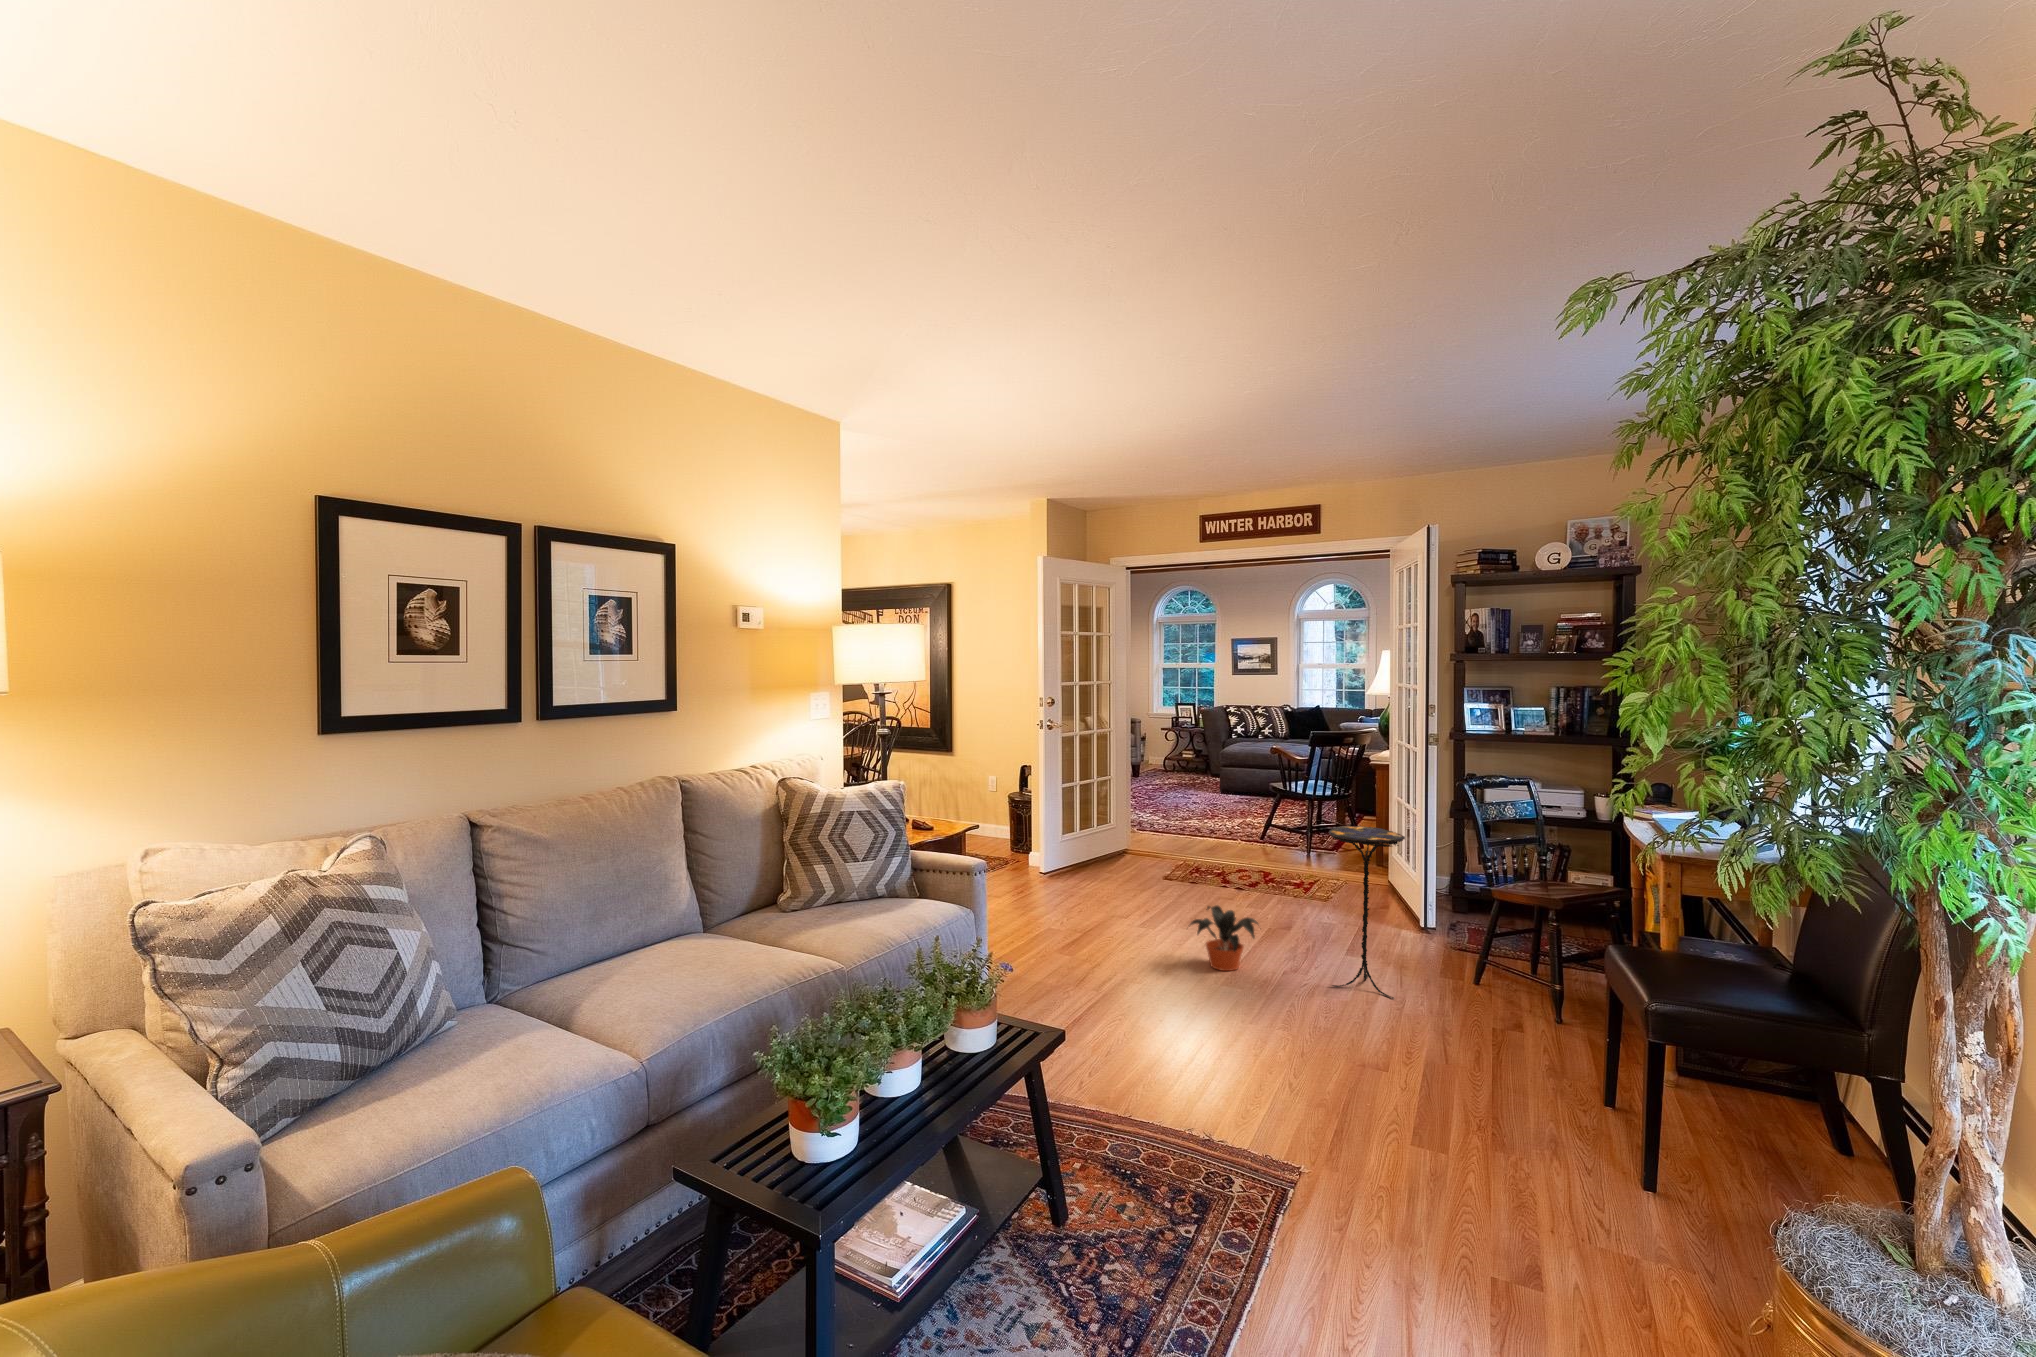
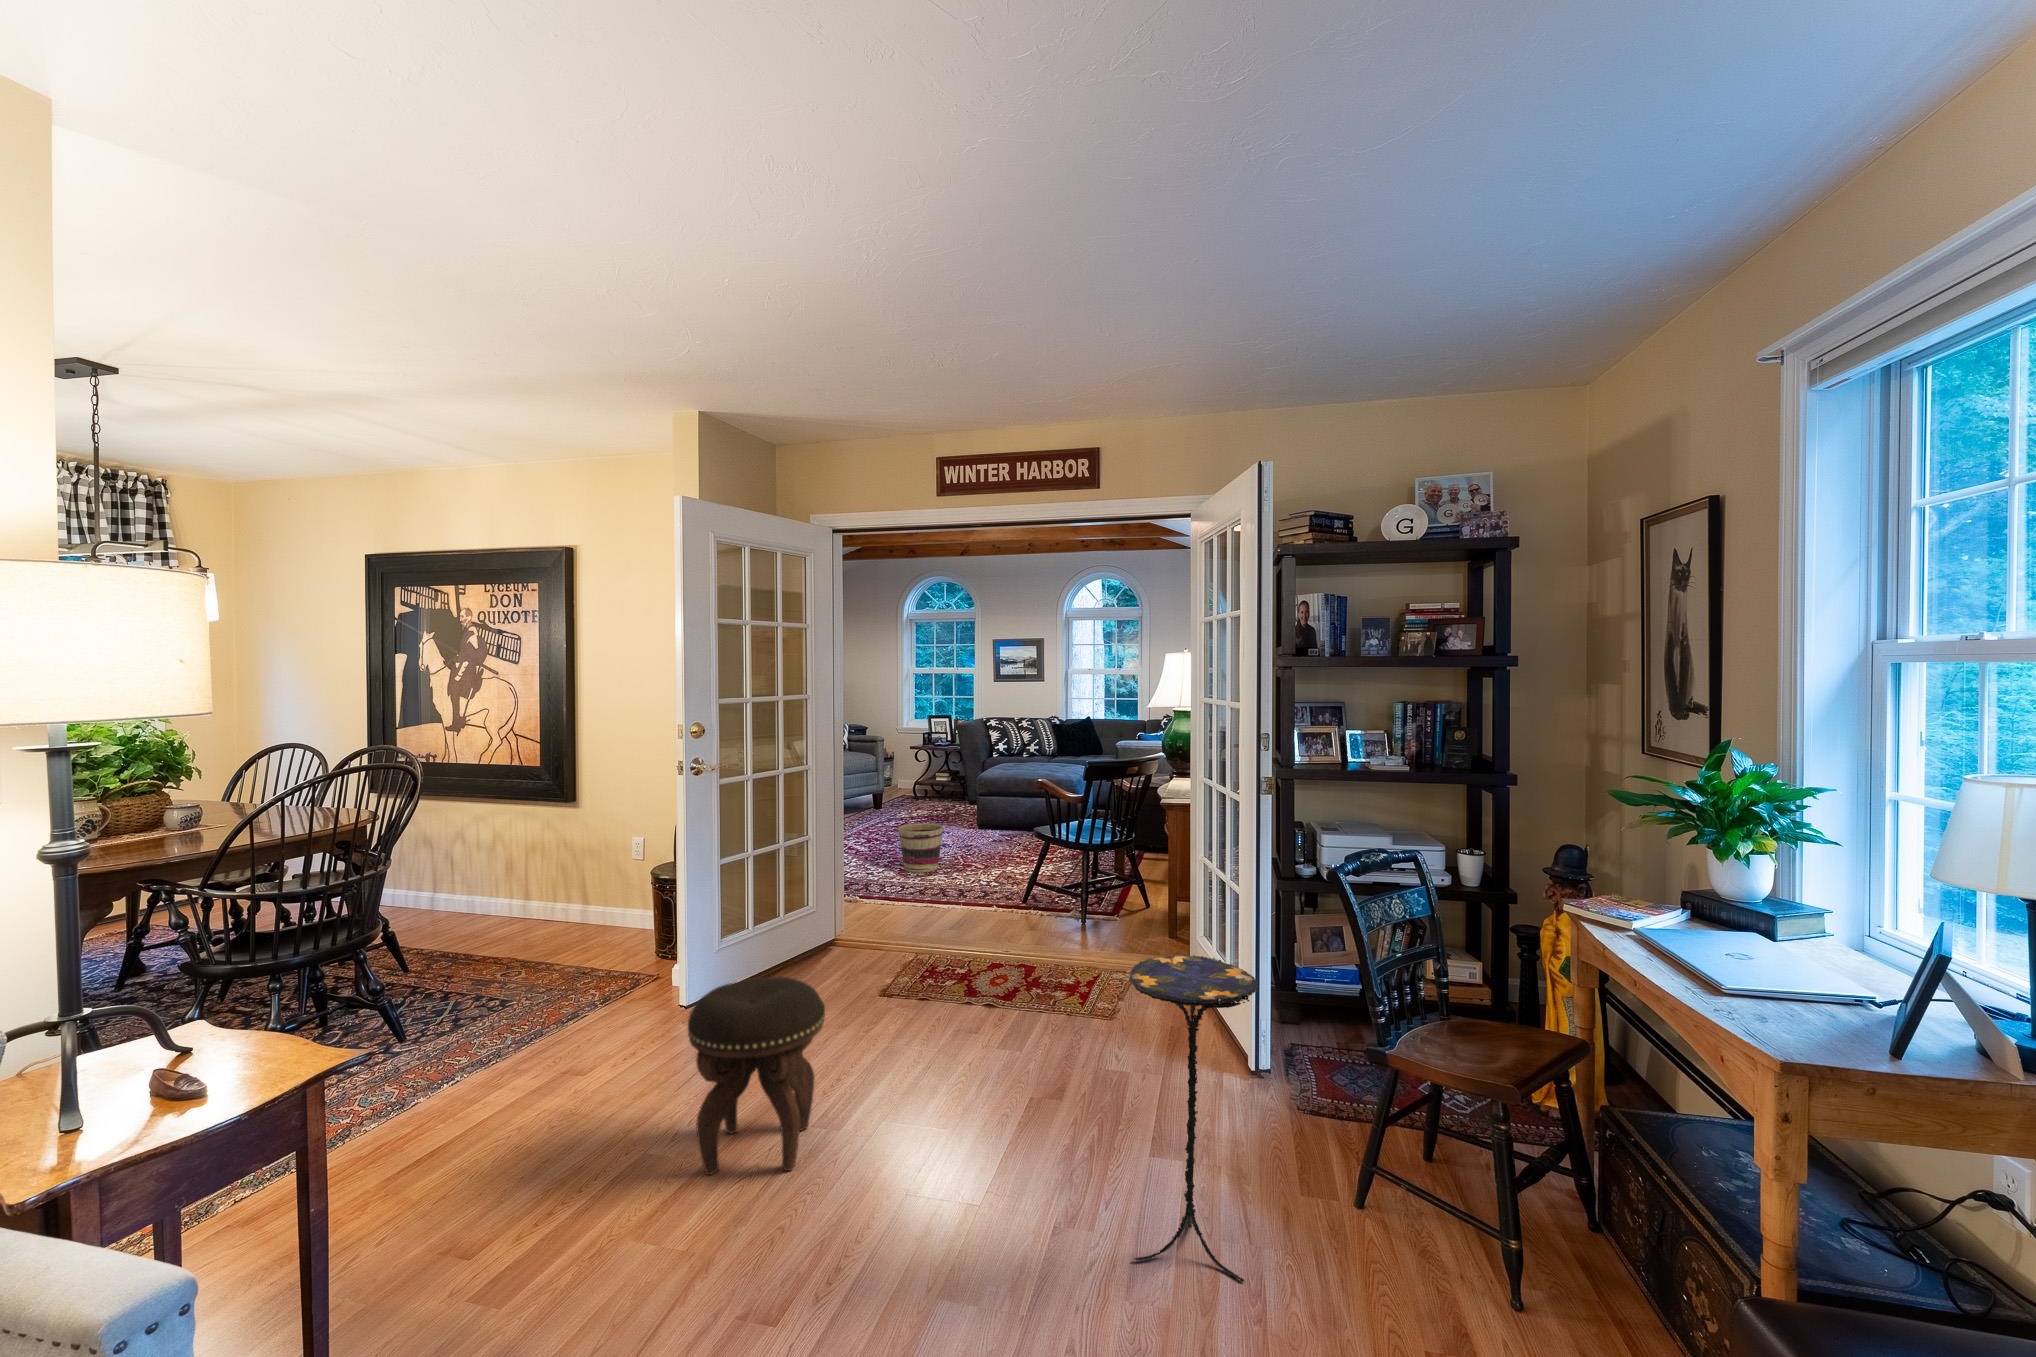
basket: none [1162,782,1197,818] -> present [898,823,943,873]
footstool: none [1073,840,1148,942] -> present [688,977,825,1175]
potted plant: present [1190,905,1258,971] -> none [881,1102,1014,1240]

